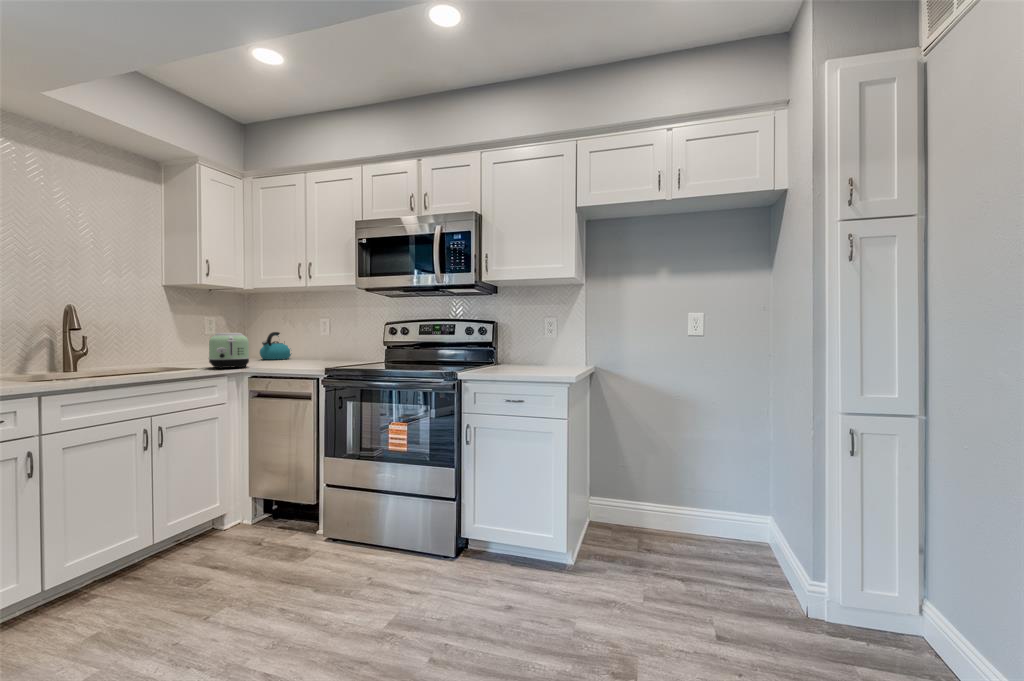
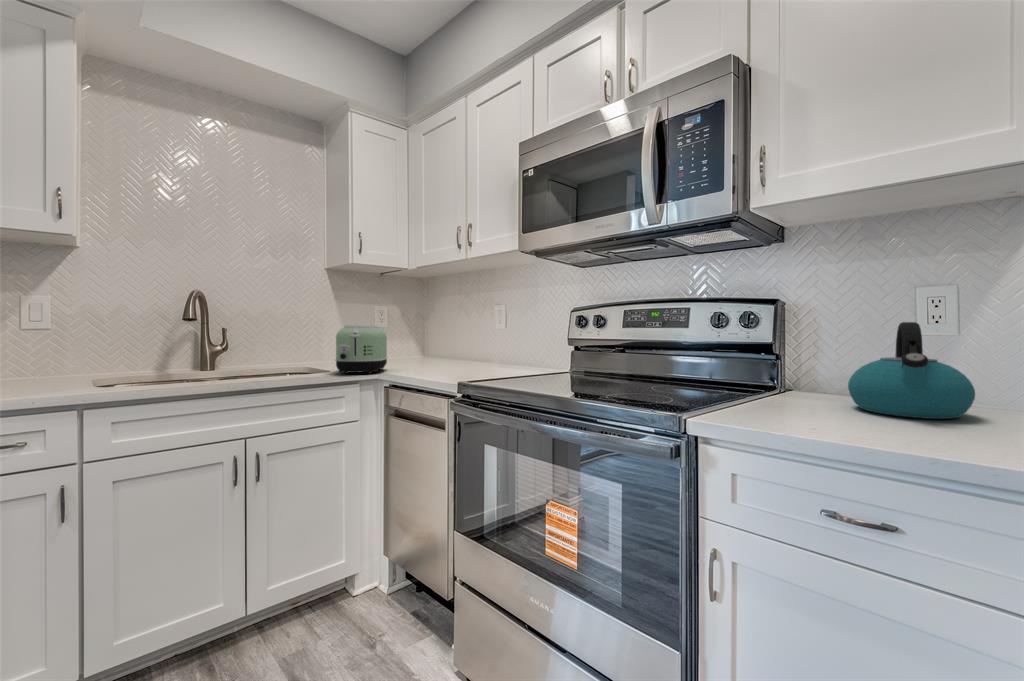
kettle: present [260,332,292,360] -> present [848,322,975,419]

